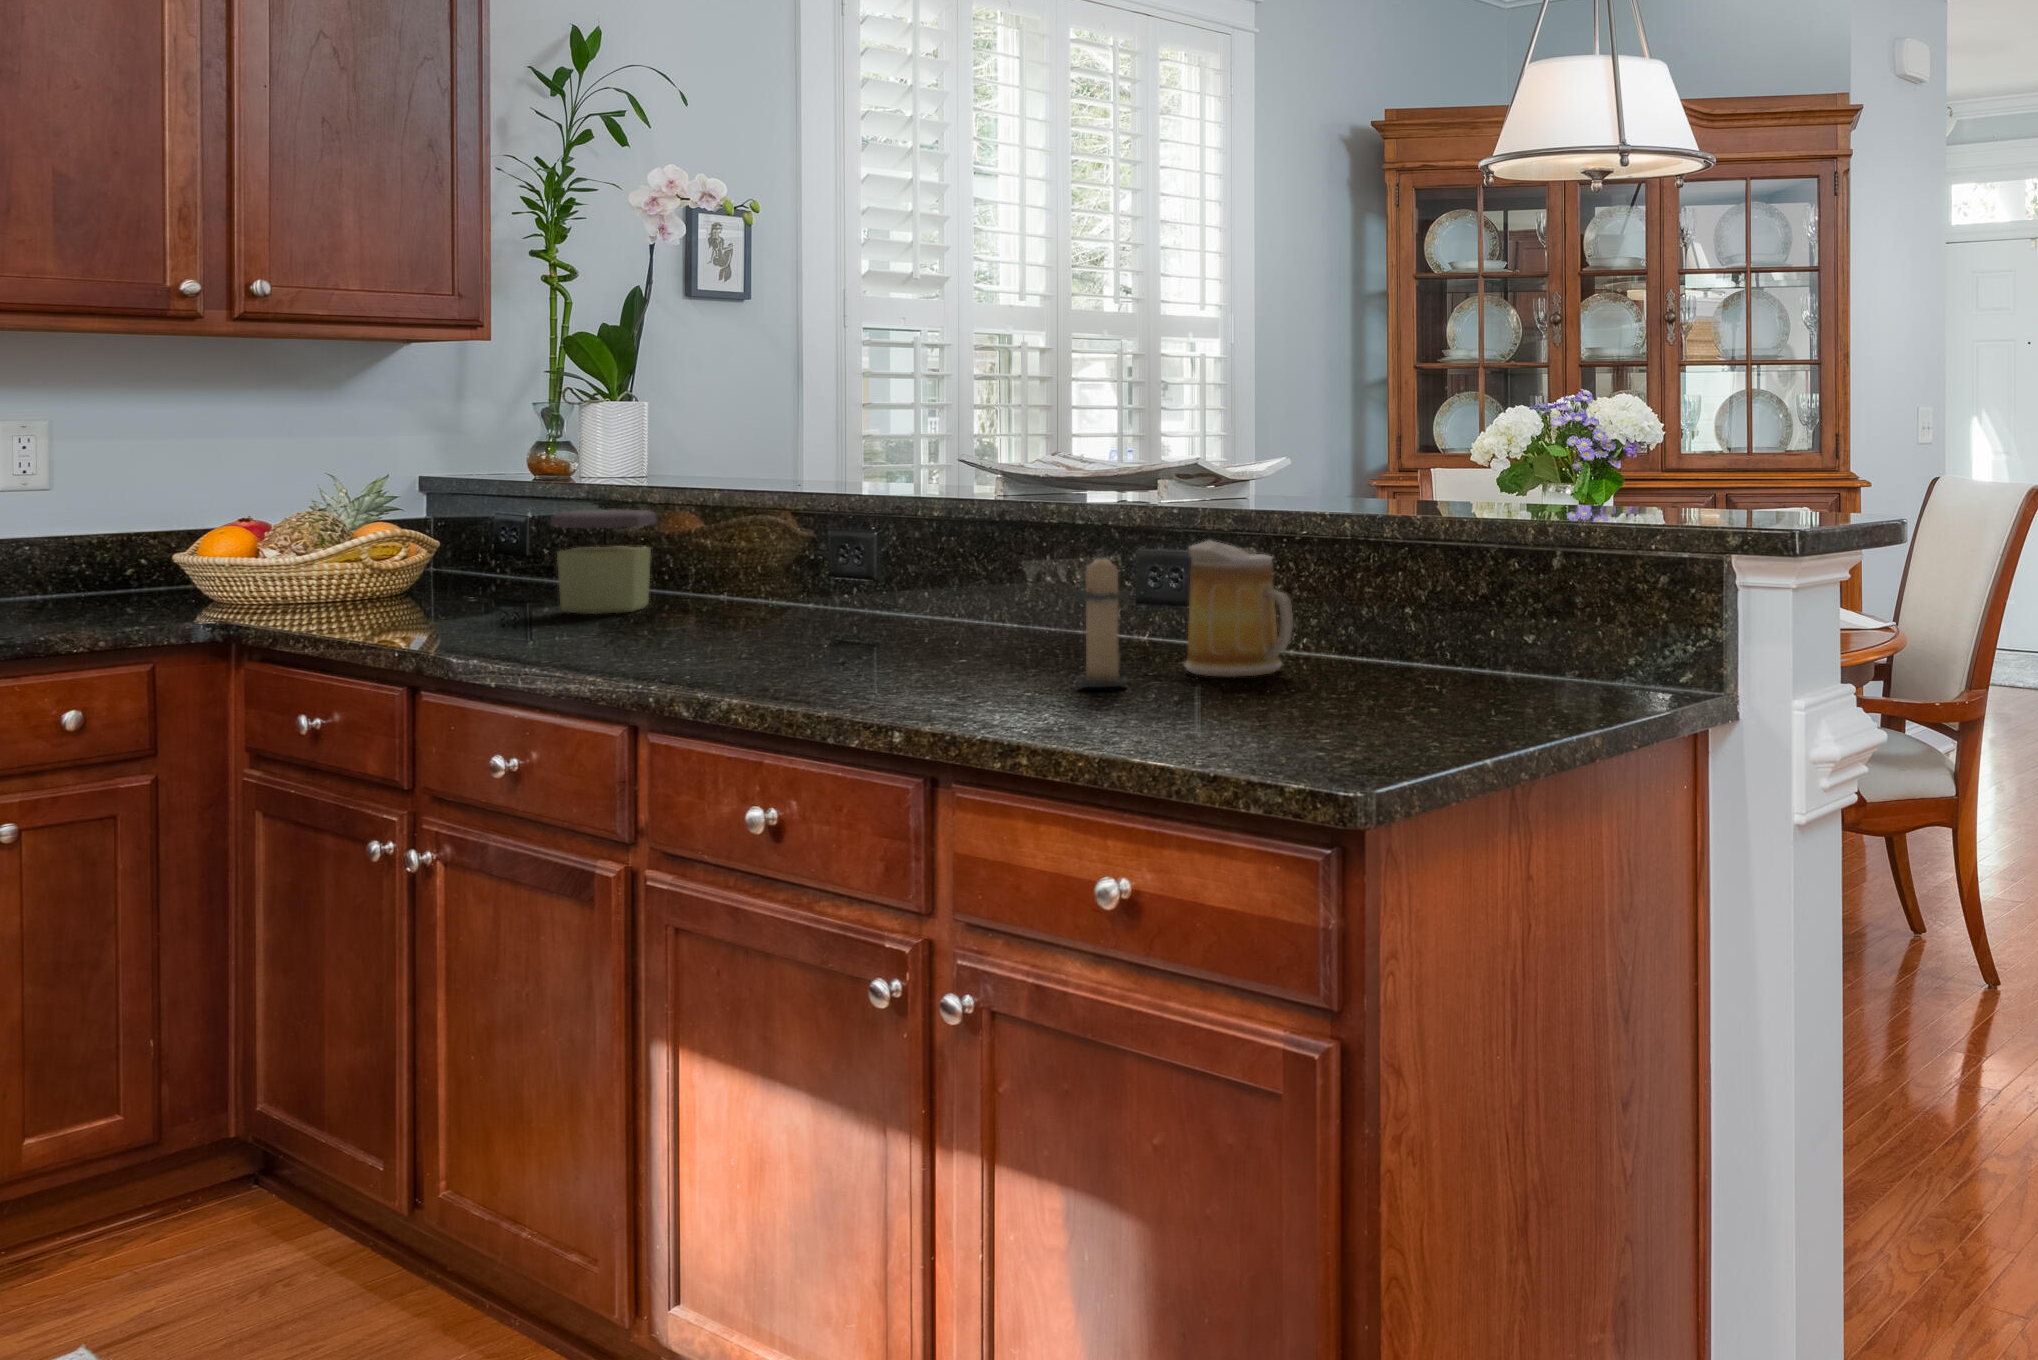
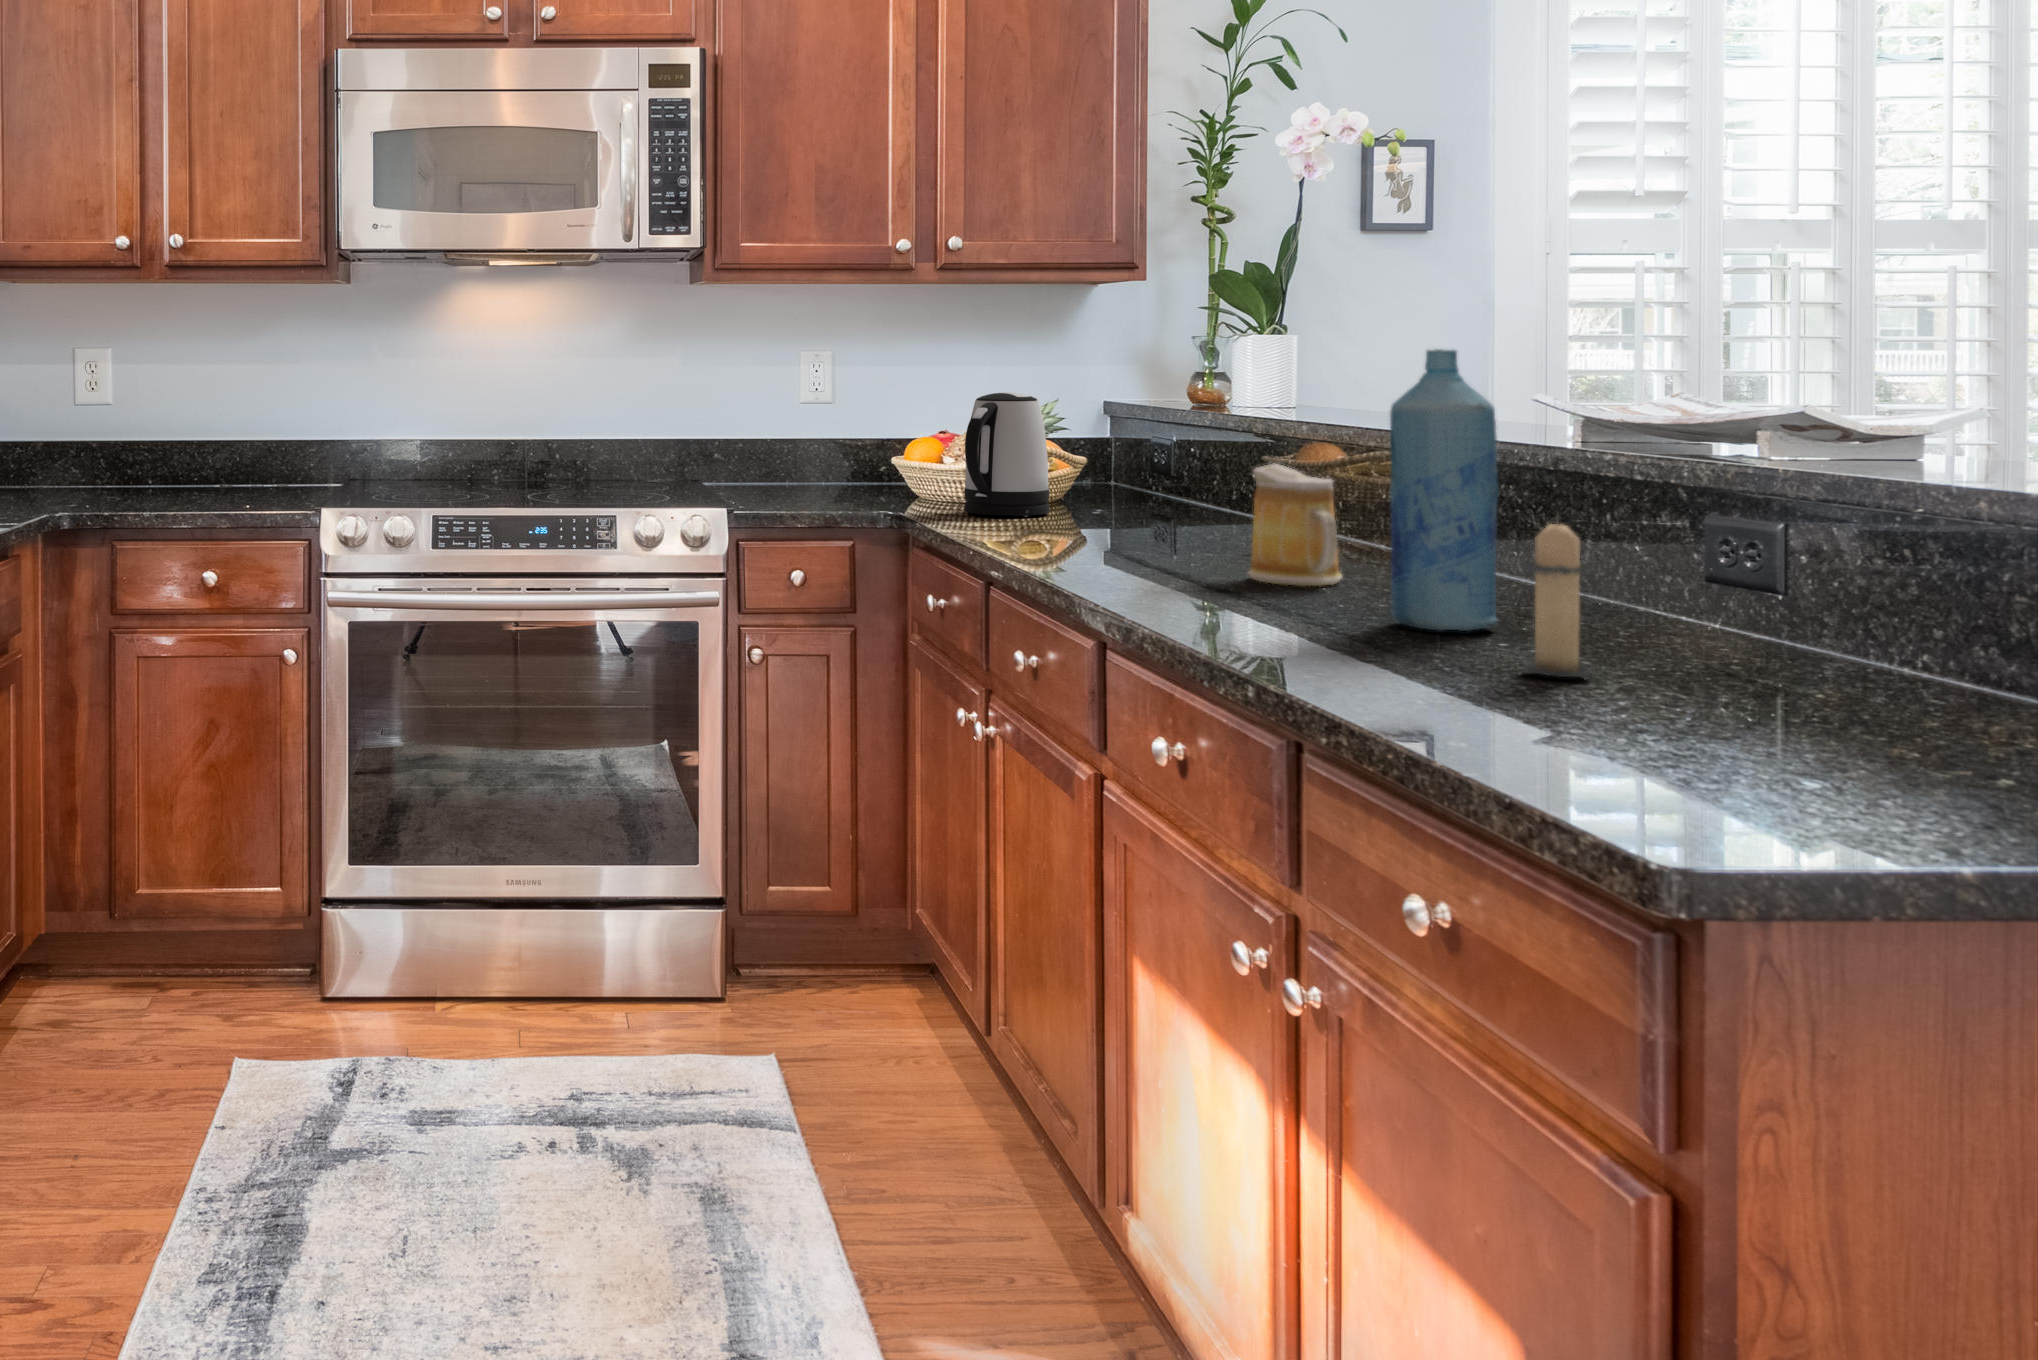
bottle: none [919,411,1011,667] -> present [1390,349,1499,631]
kettle: none [303,467,414,613] -> present [964,392,1050,517]
jar: present [550,509,657,614] -> none [1142,438,1241,536]
mug: present [1184,541,1293,677] -> present [1248,464,1342,586]

